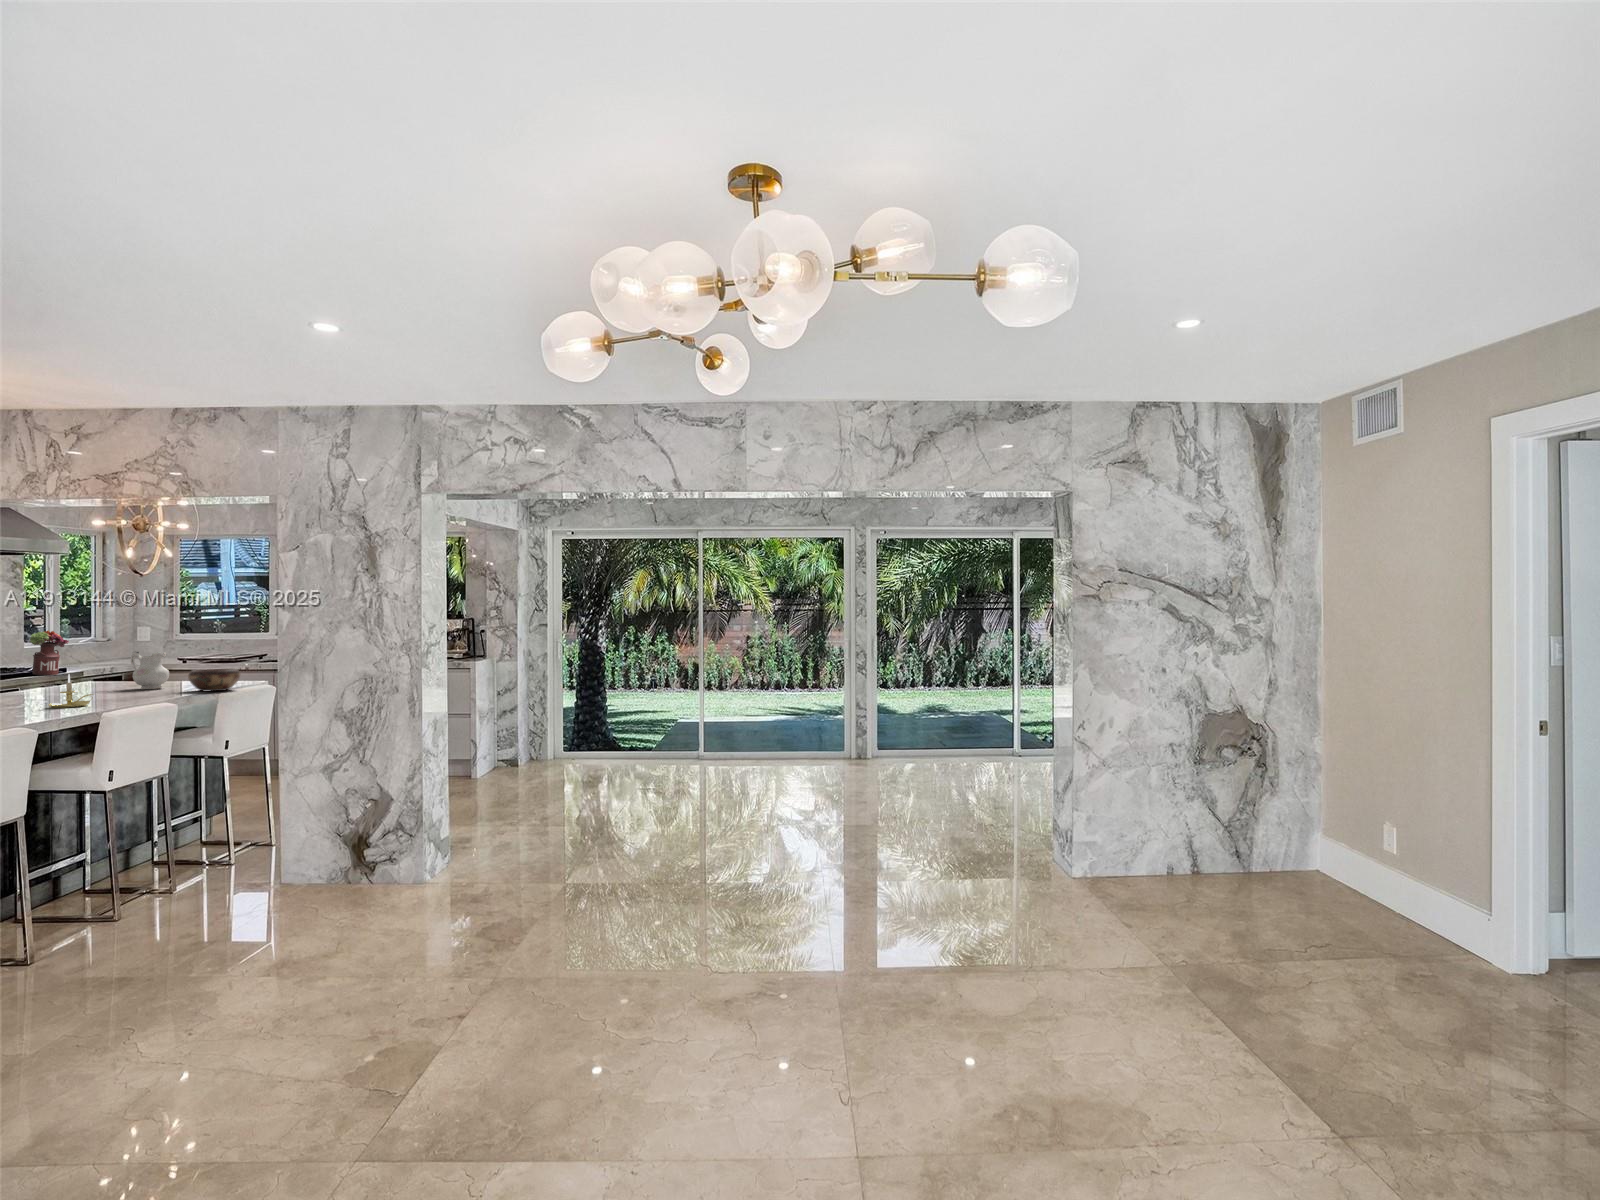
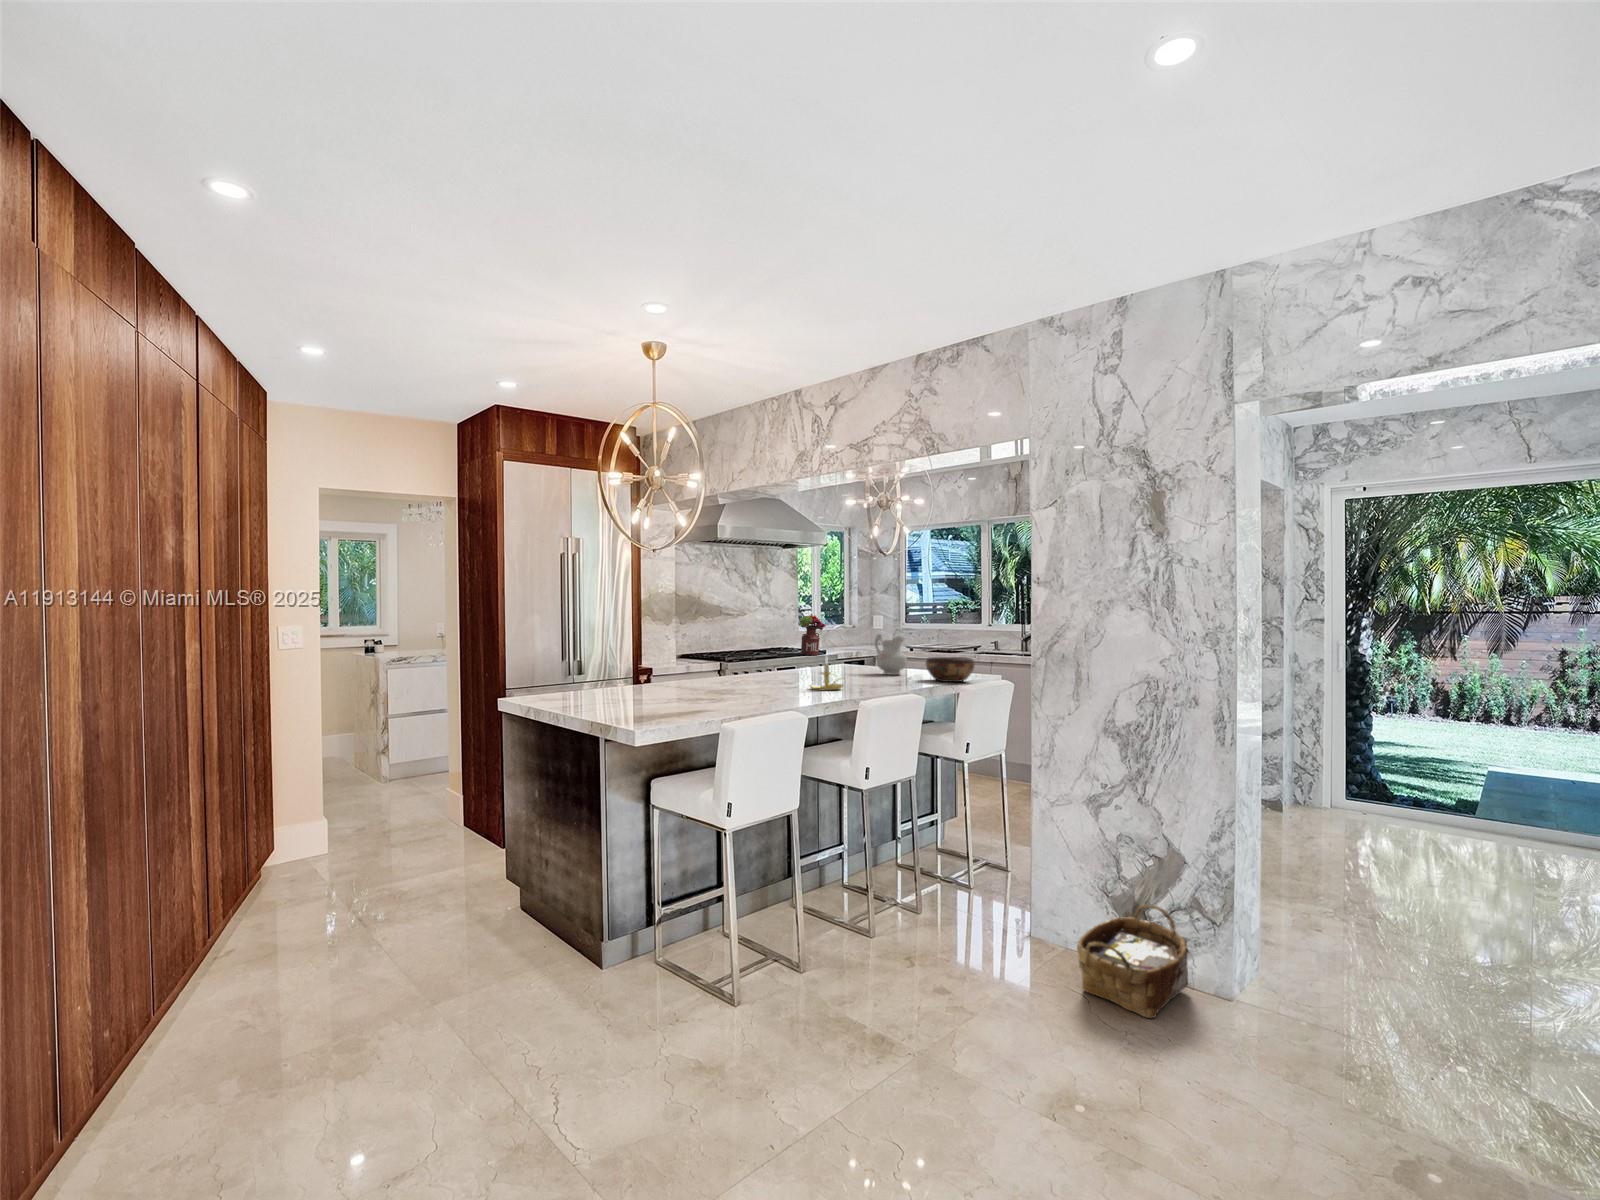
woven basket: none [306,833,390,905] -> present [1077,904,1188,1018]

